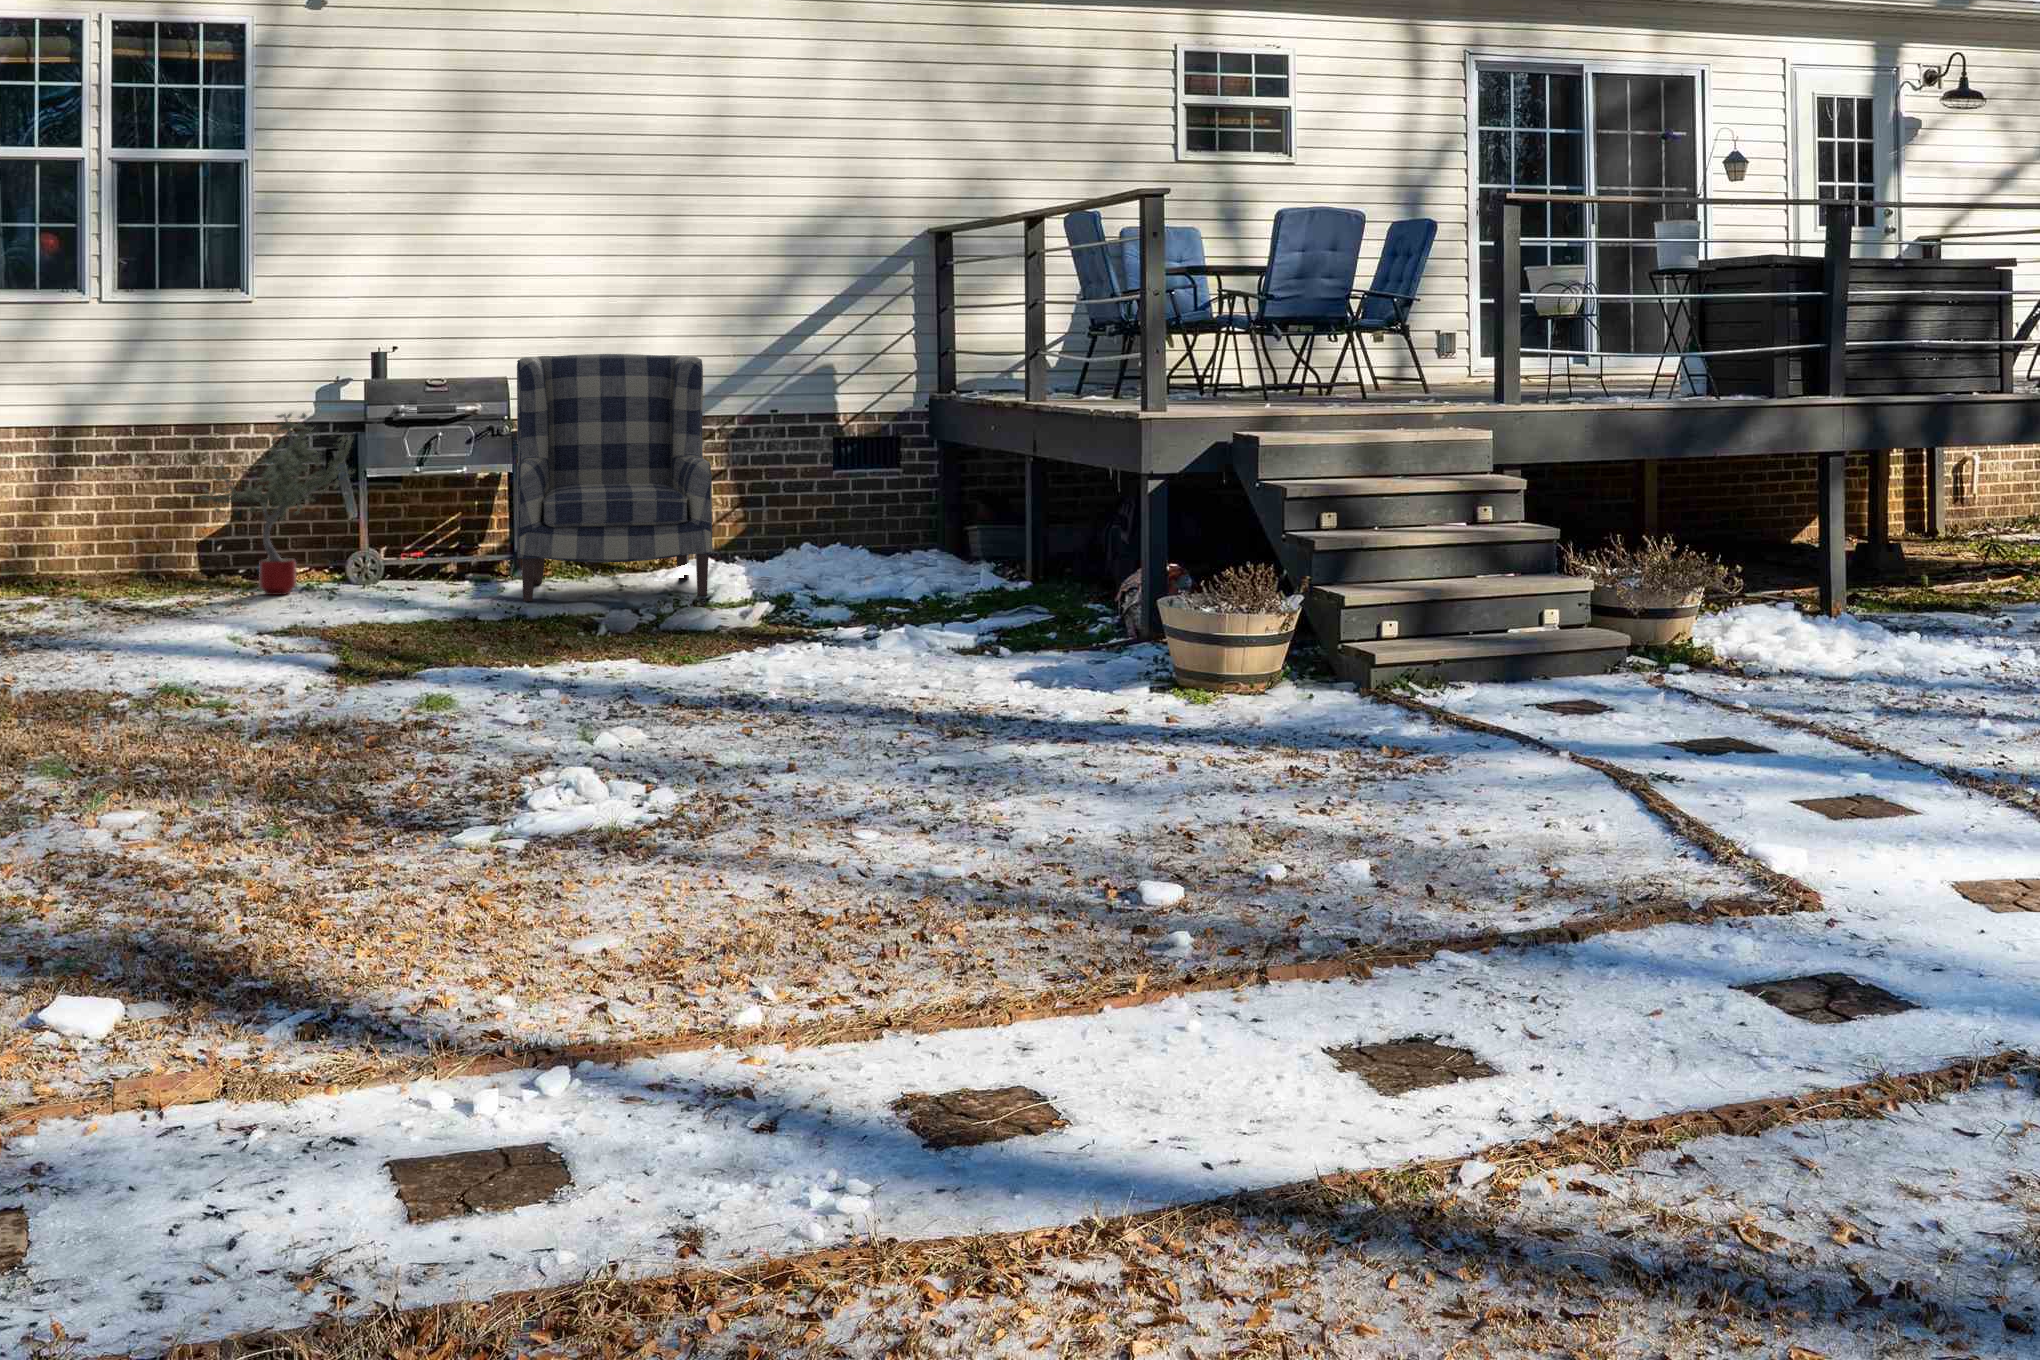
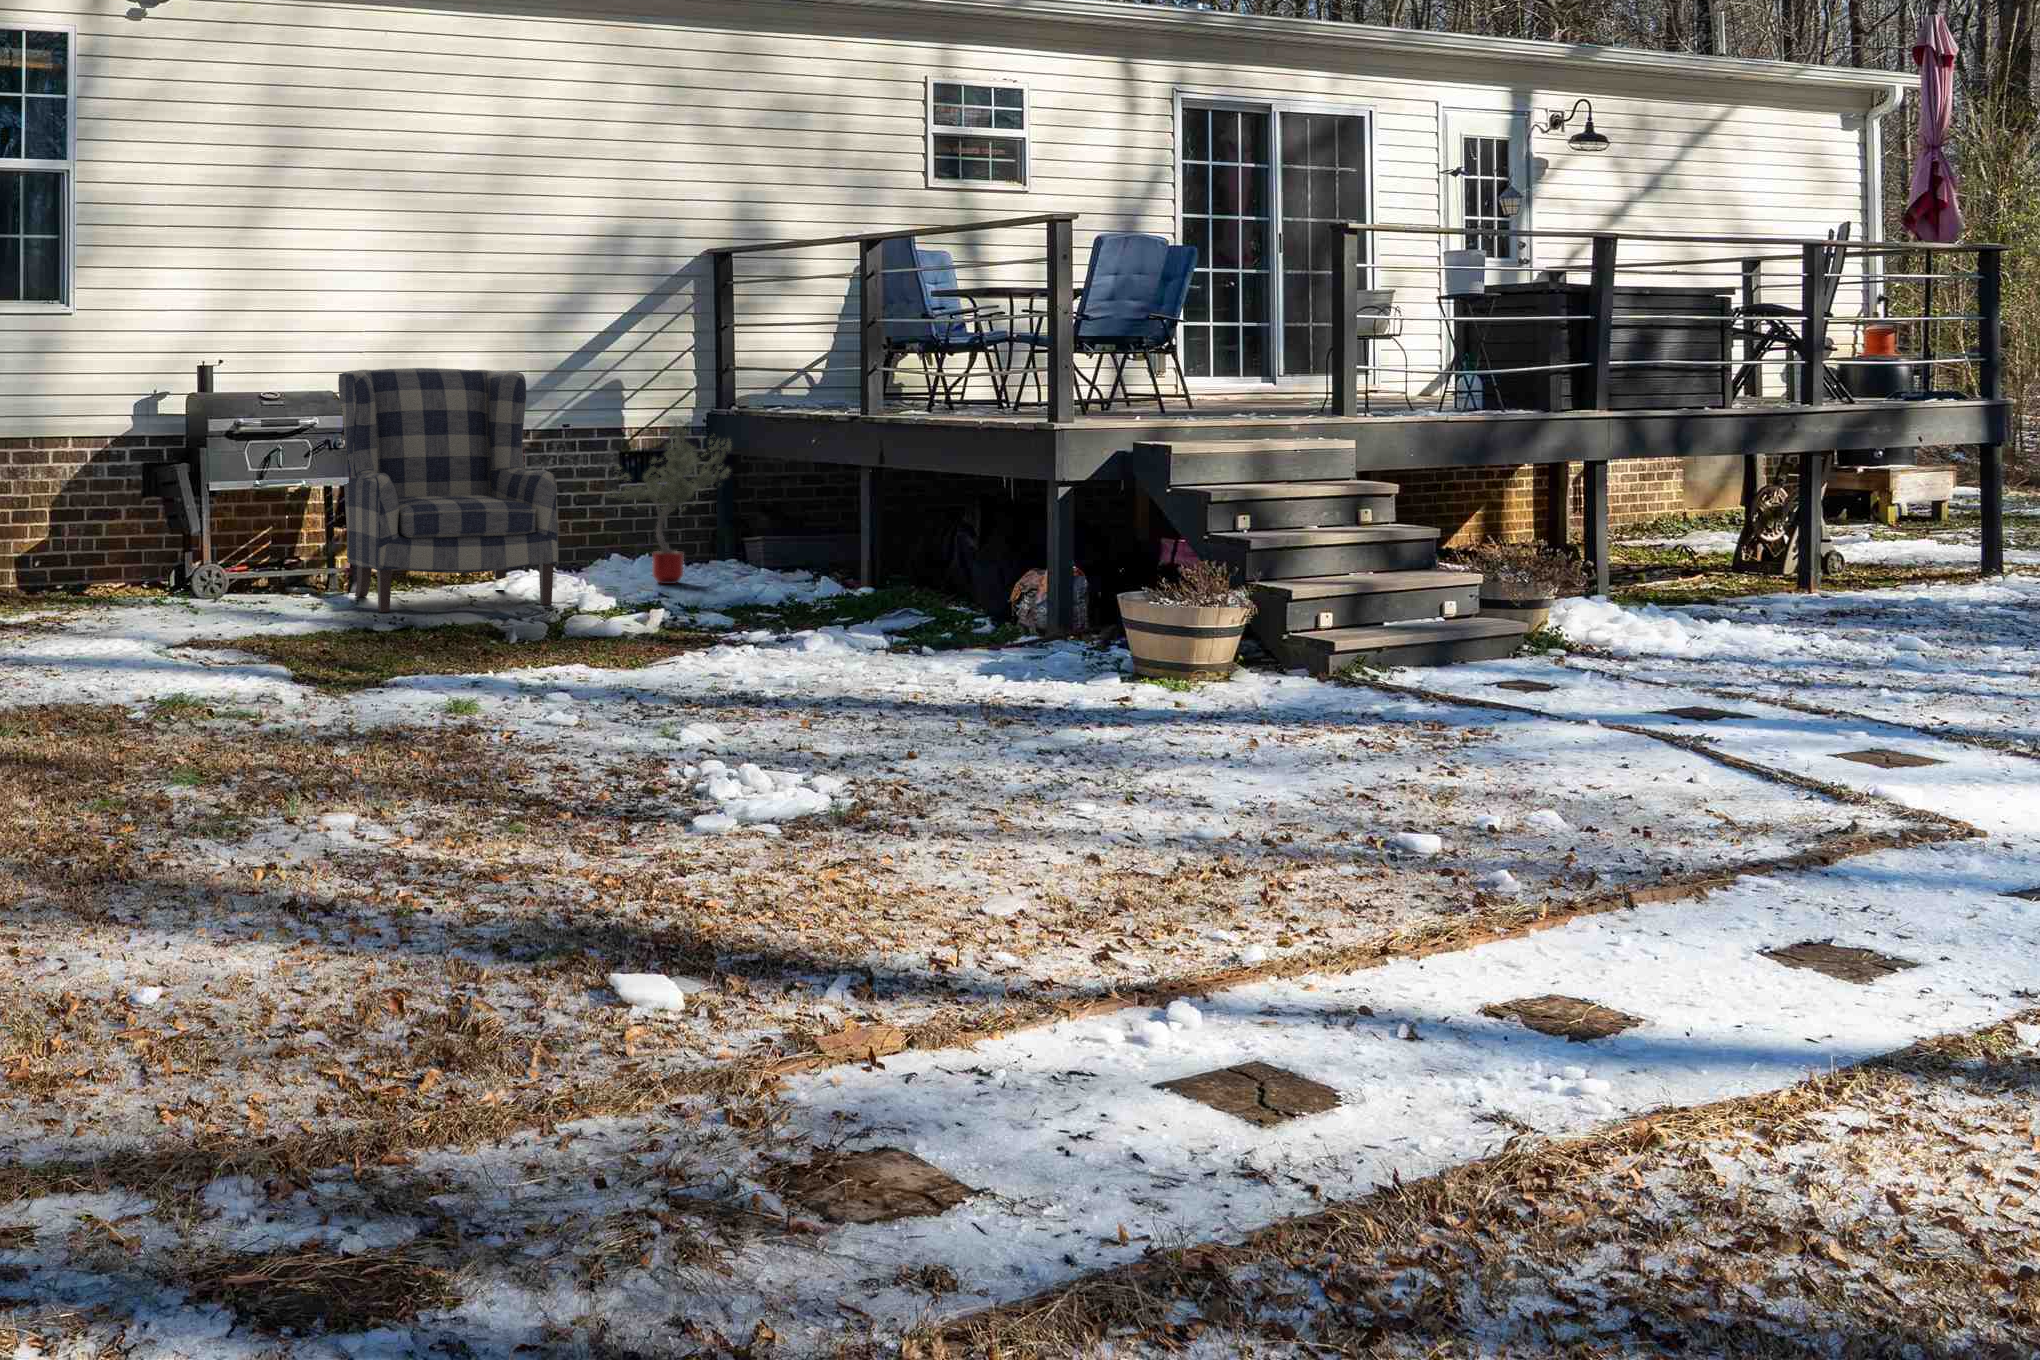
potted tree: present [201,413,354,595] -> present [605,420,731,584]

